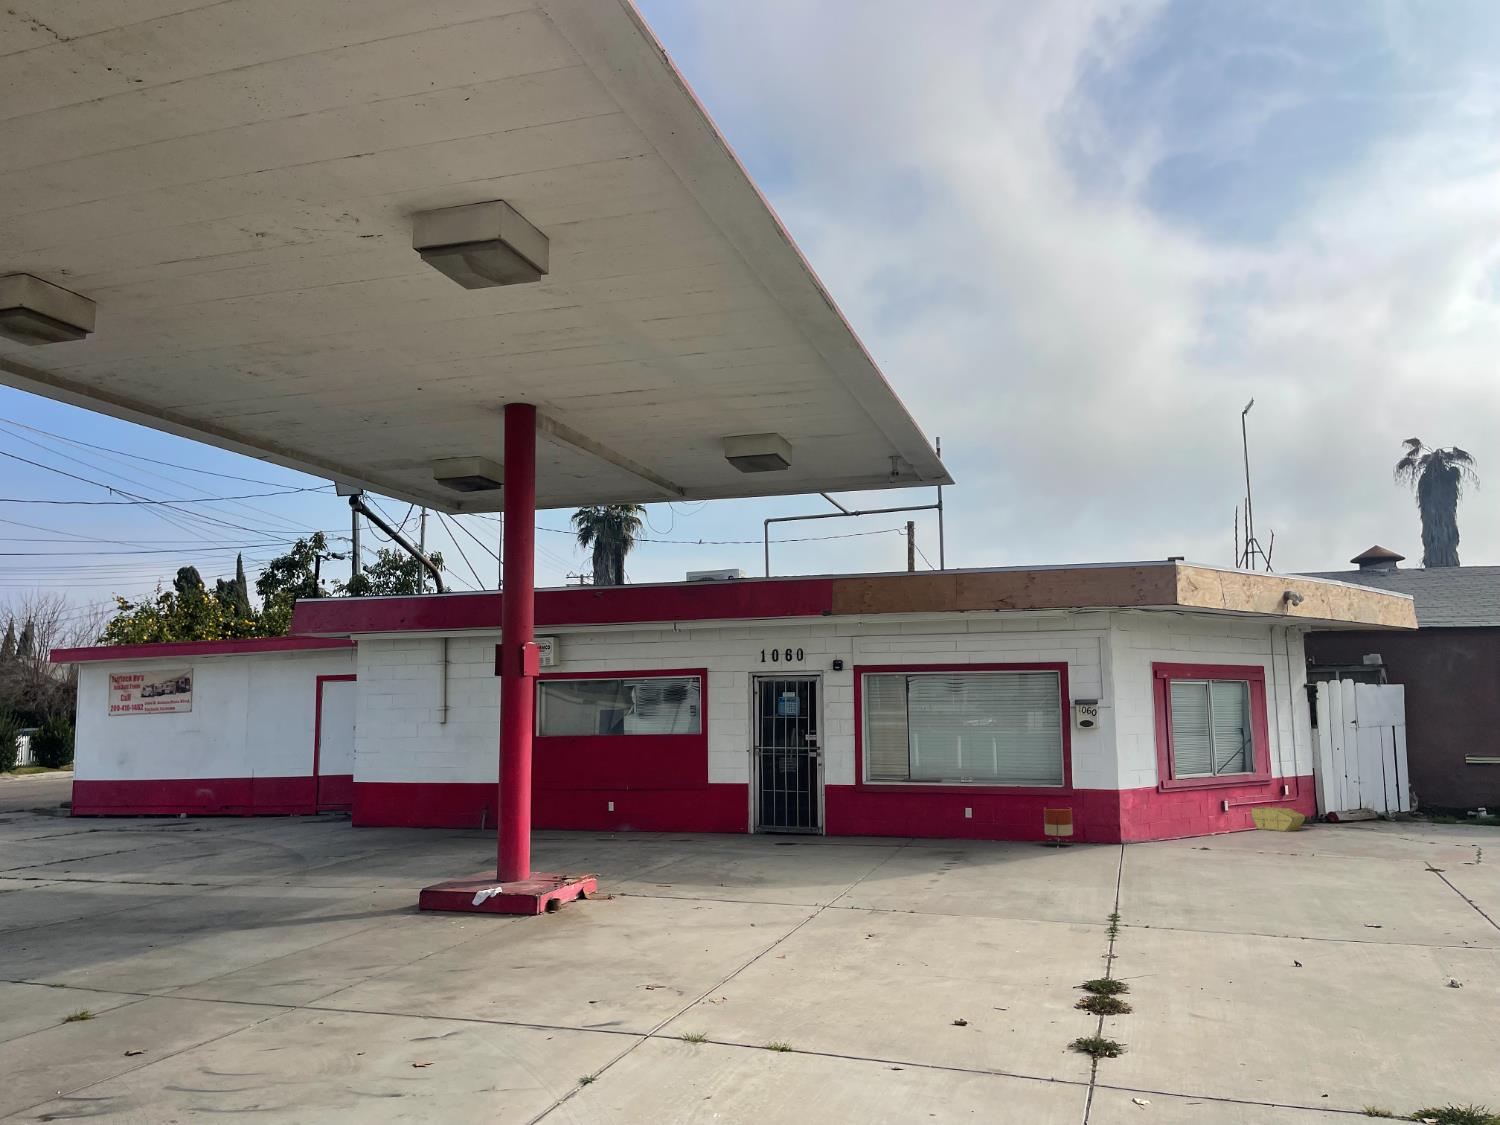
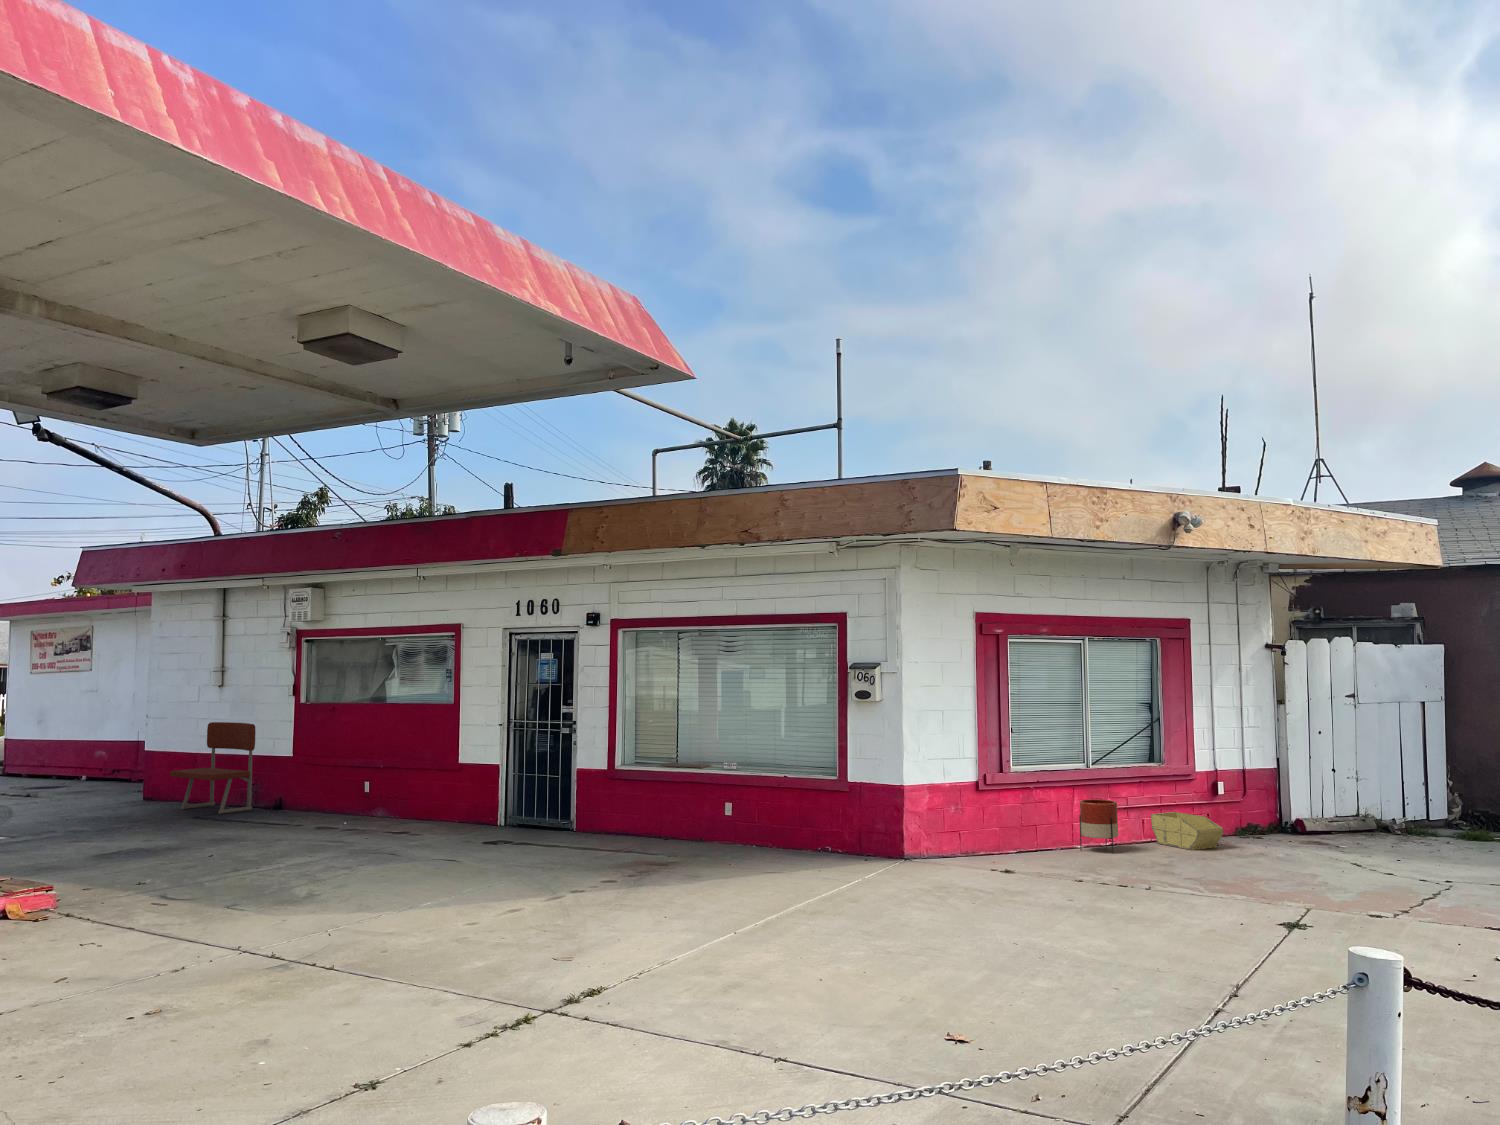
bench: none [404,757,484,837] -> present [170,722,256,814]
planter: present [1044,808,1073,845] -> present [1079,799,1118,854]

